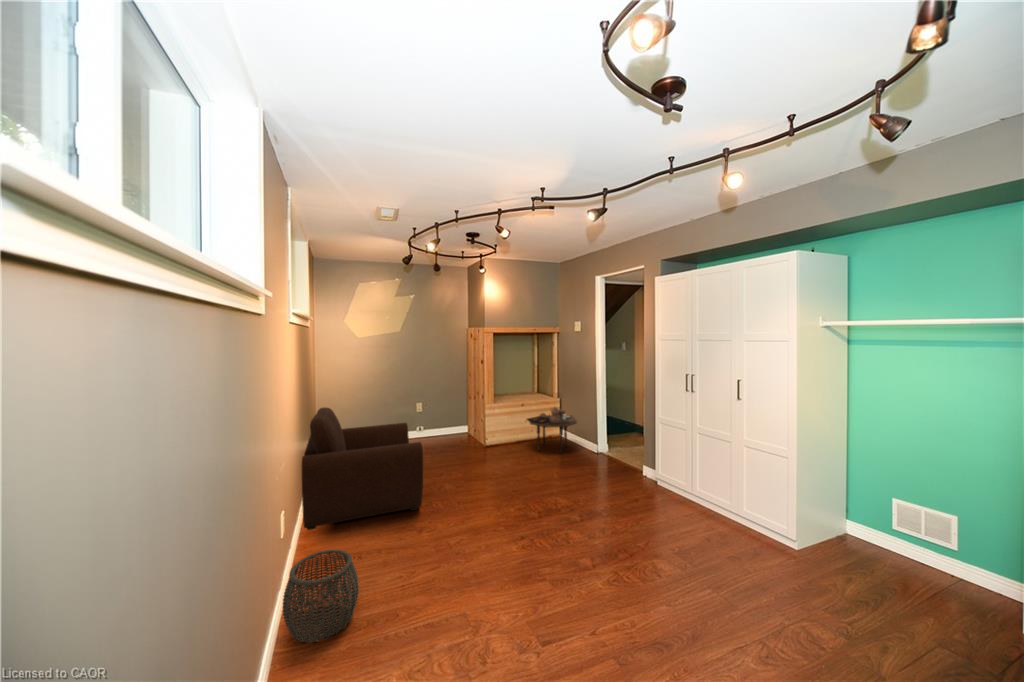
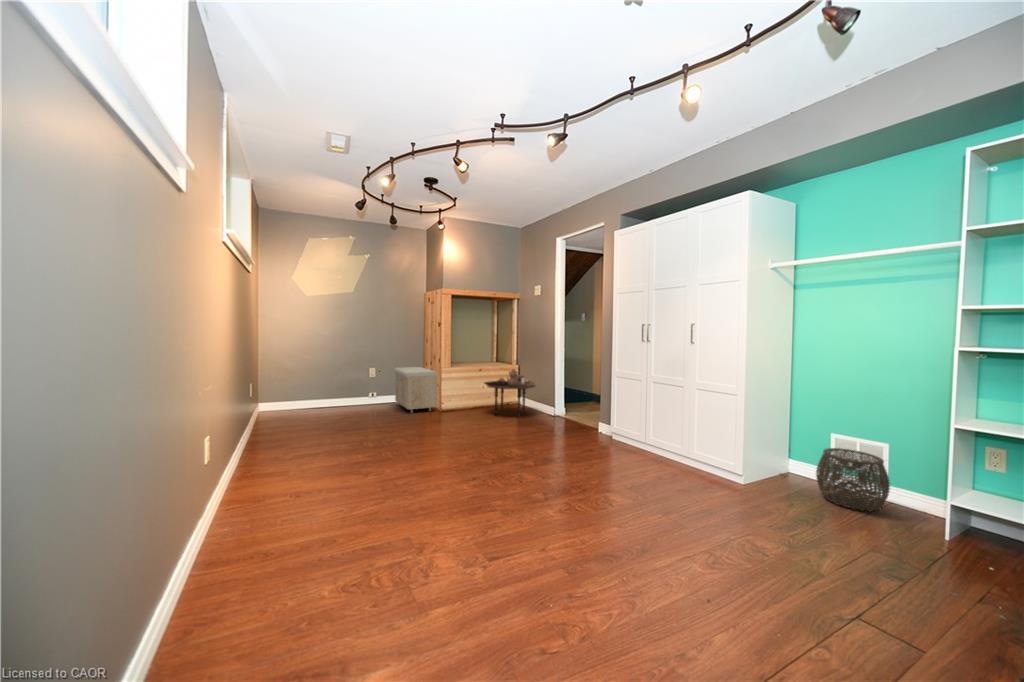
storage bench: none [440,401,481,448] -> present [394,367,437,413]
armchair: present [302,408,423,530] -> none [229,352,370,477]
woven basket: present [283,550,359,643] -> present [816,448,890,511]

